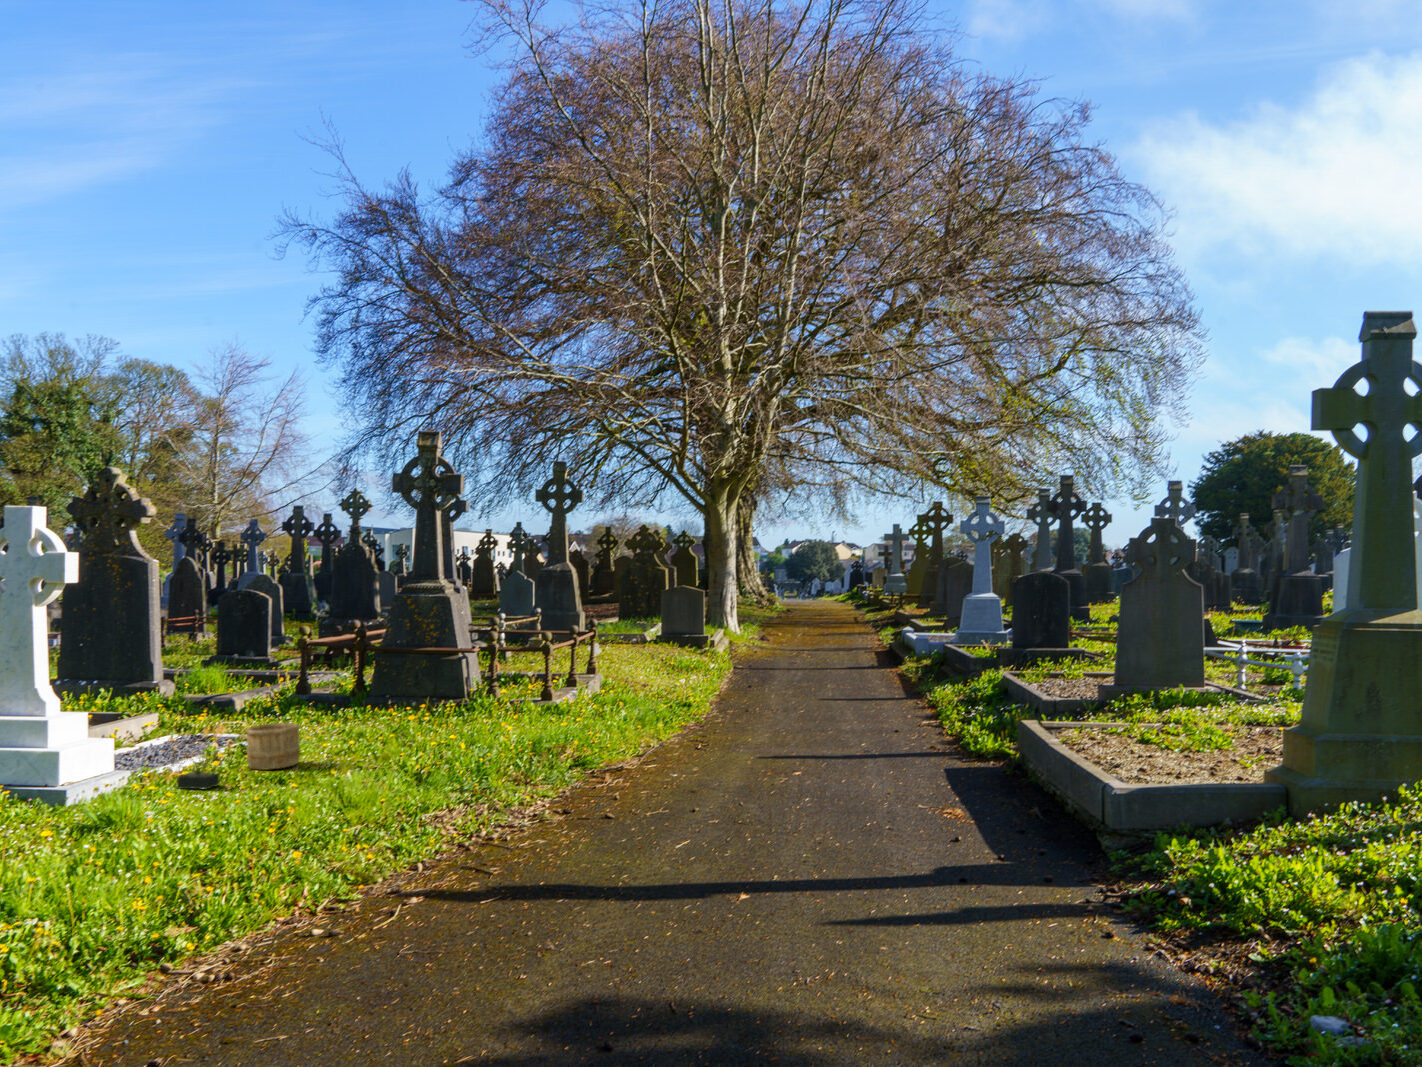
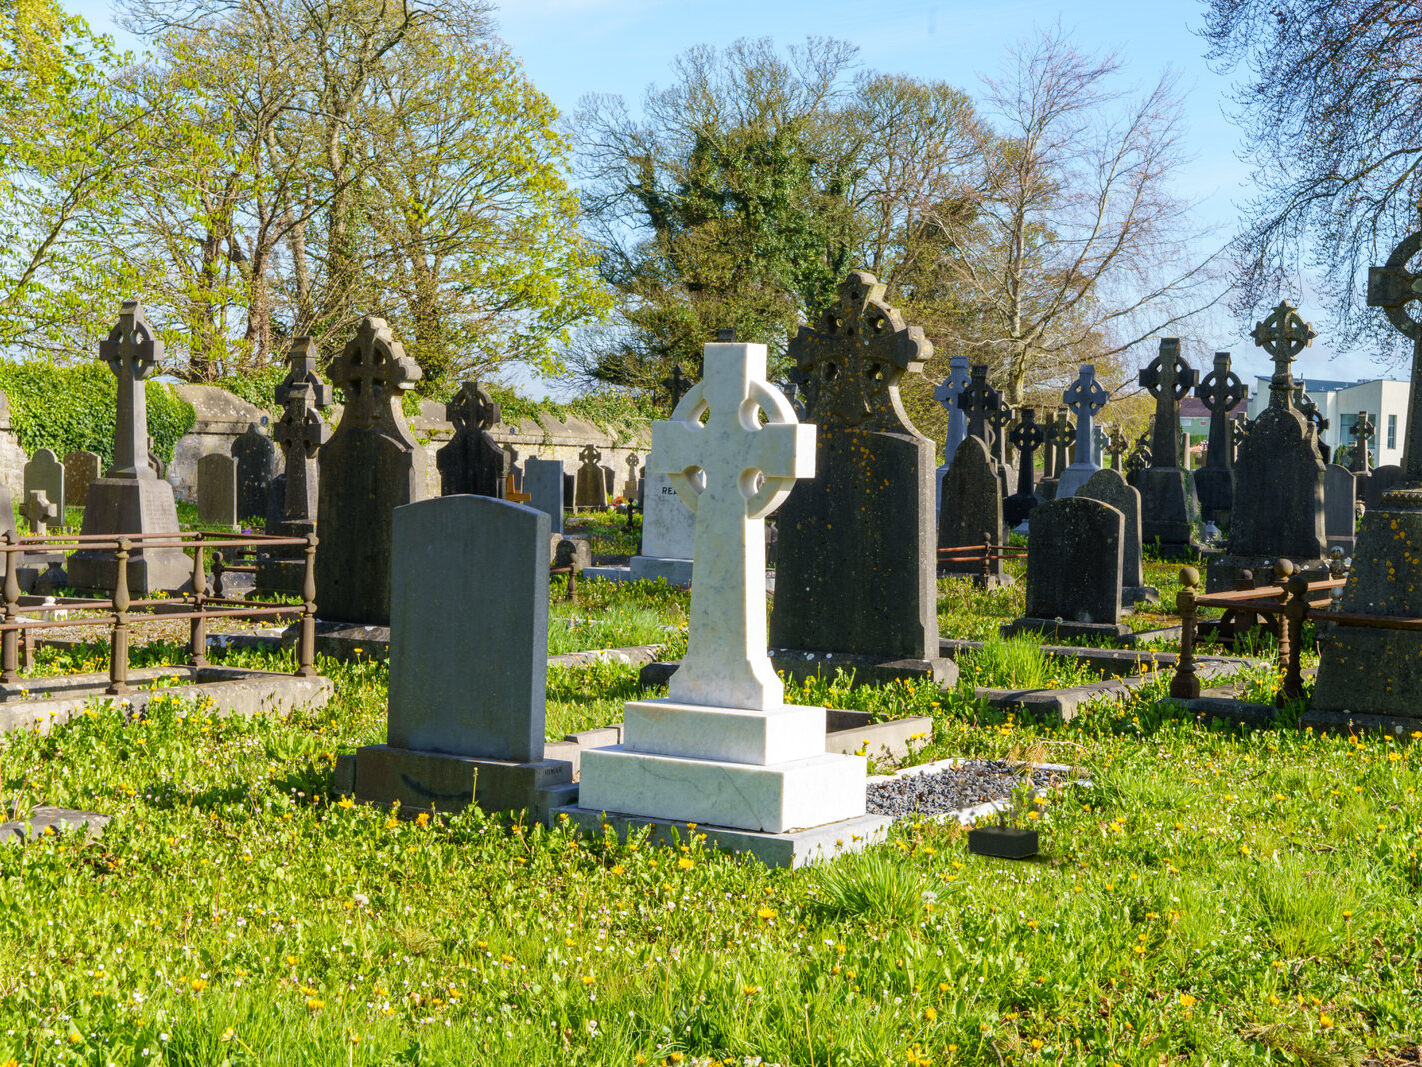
wooden bucket: present [245,723,300,770] -> none [1078,747,1177,832]

